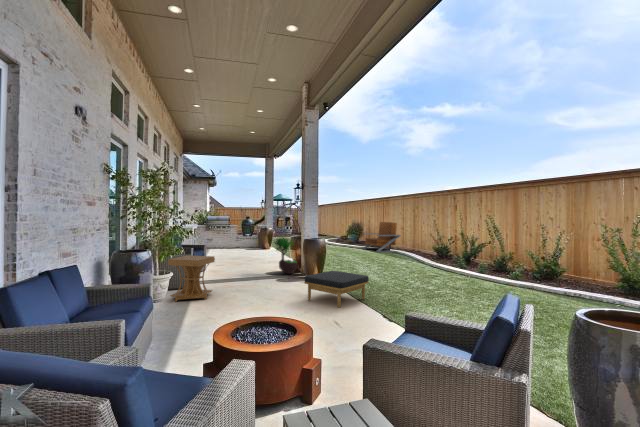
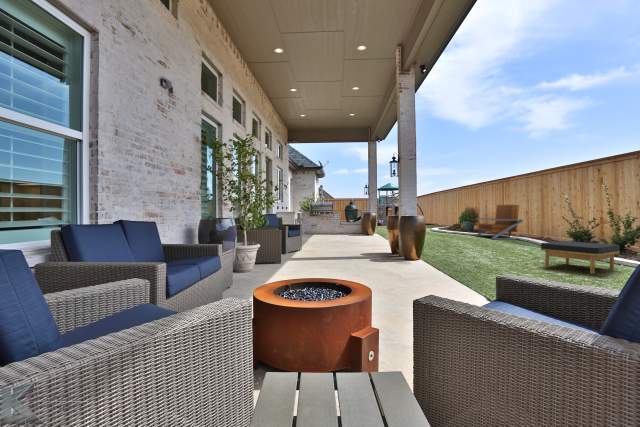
potted tree: present [274,236,297,274] -> none [360,209,388,254]
side table: present [168,255,215,301] -> none [250,227,295,270]
ottoman: present [304,271,369,308] -> present [541,241,620,274]

